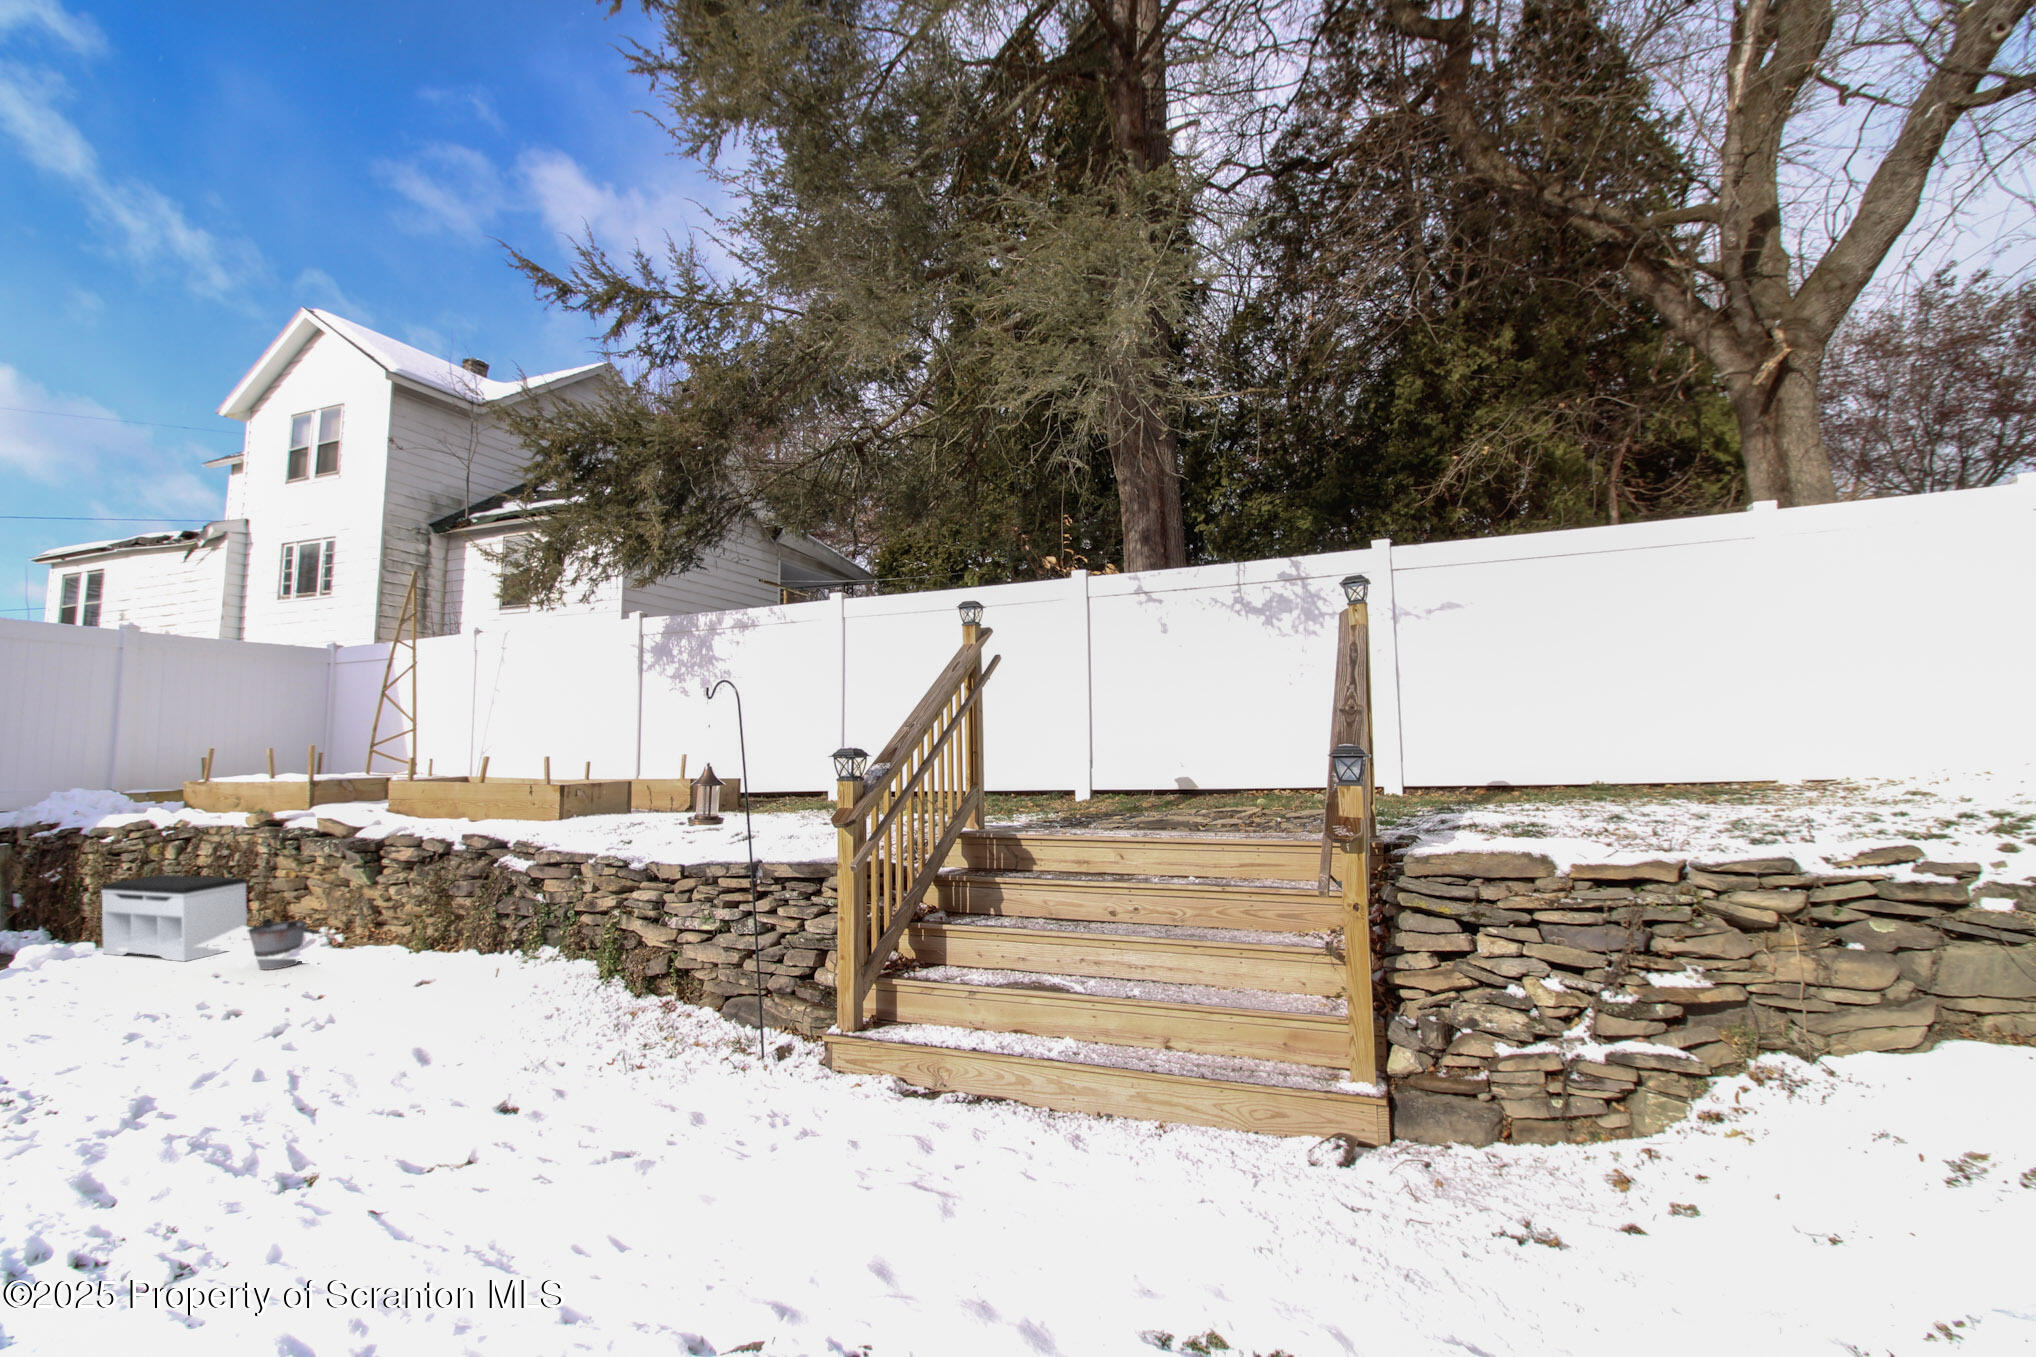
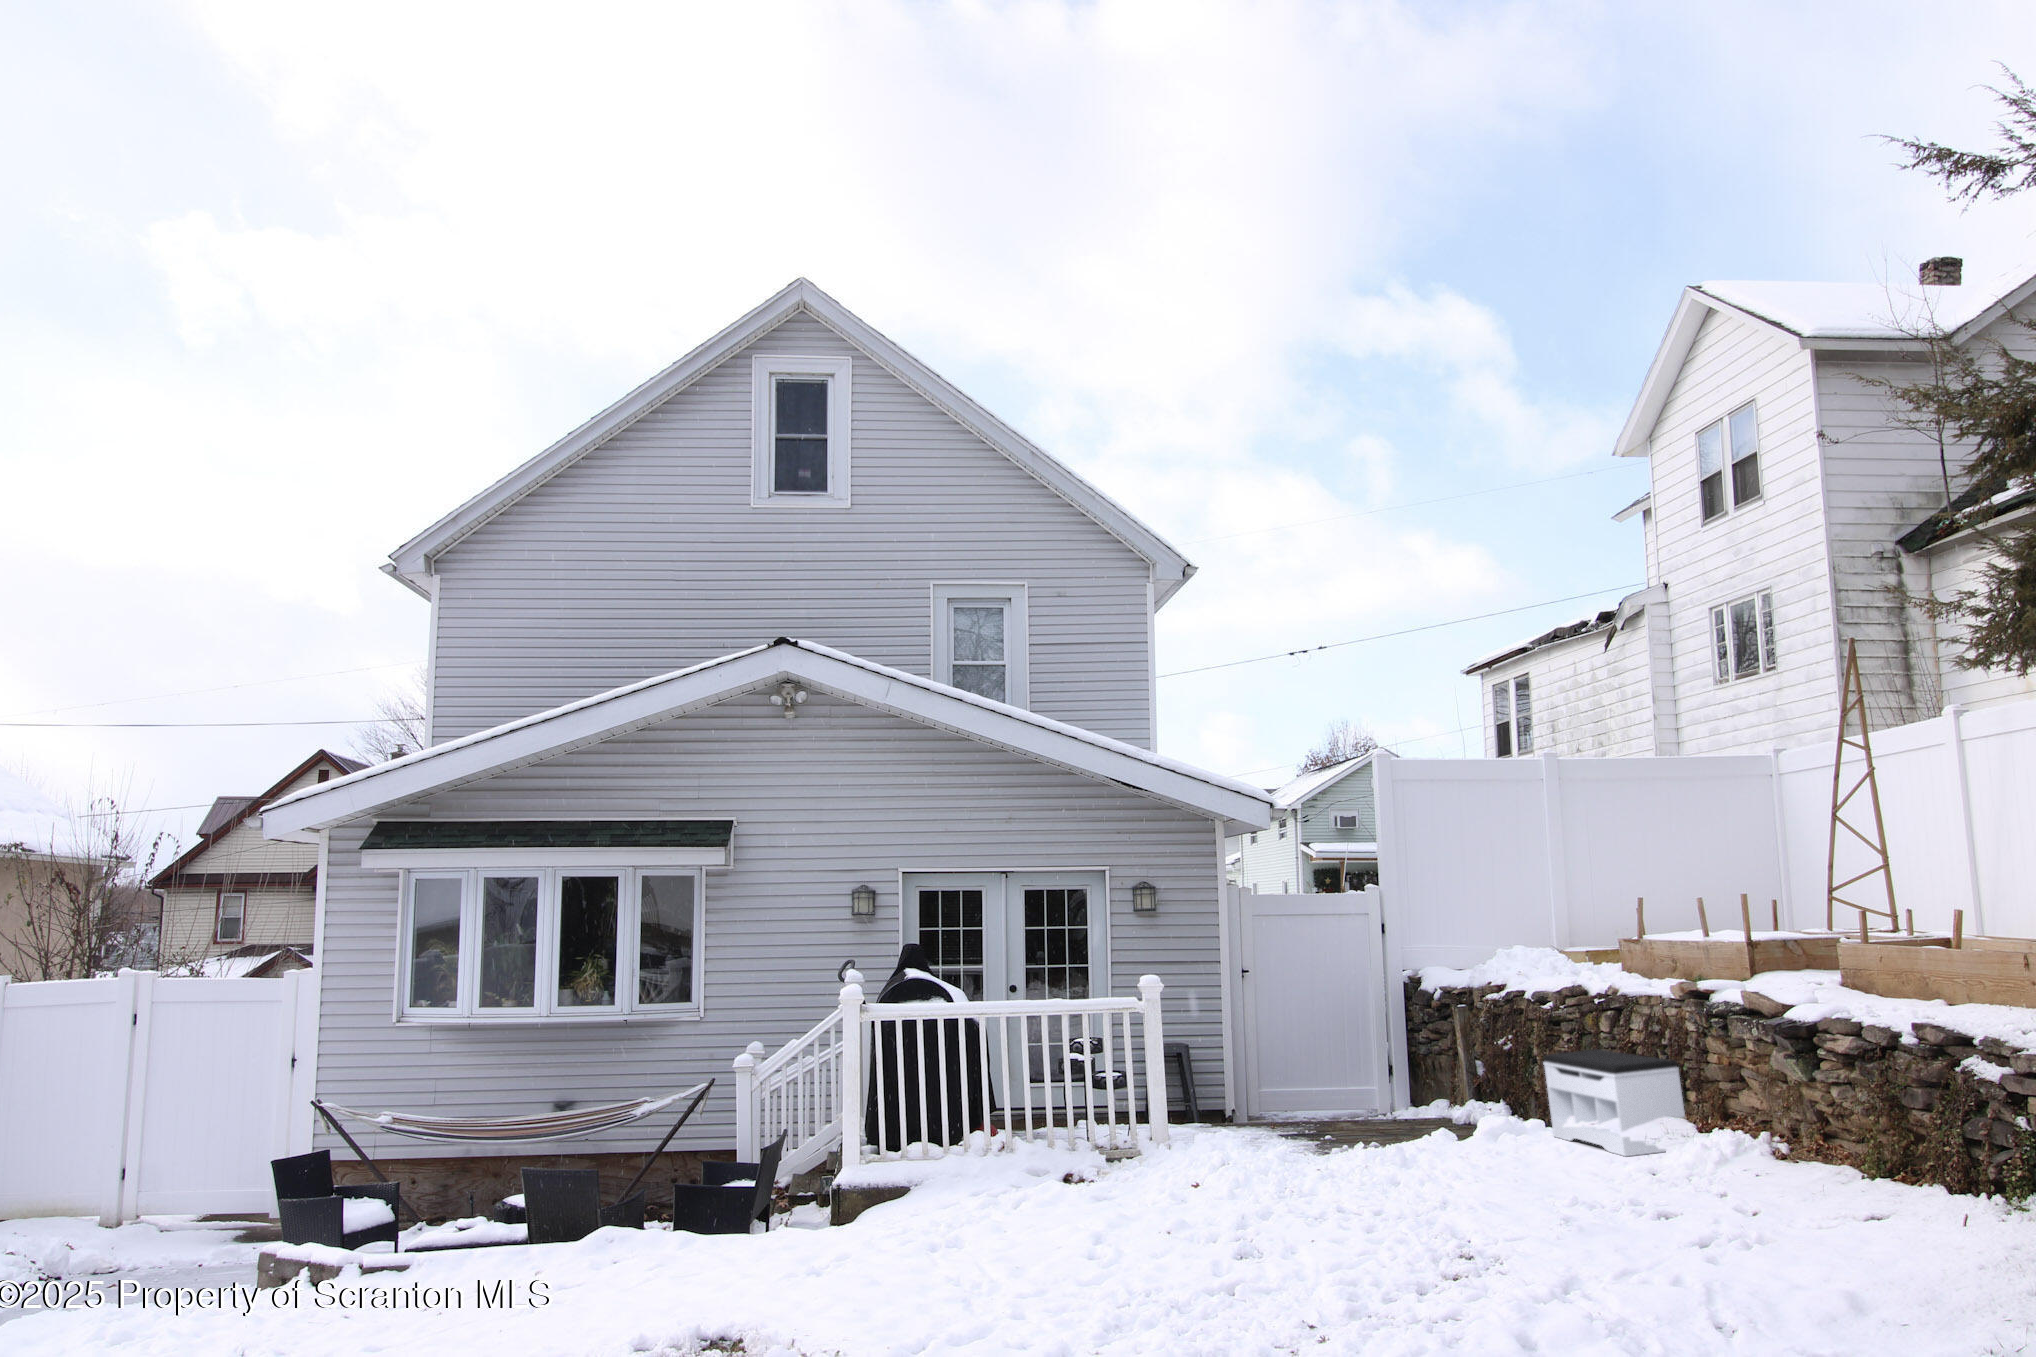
bucket: present [248,918,321,970] -> none [1678,1114,1763,1180]

